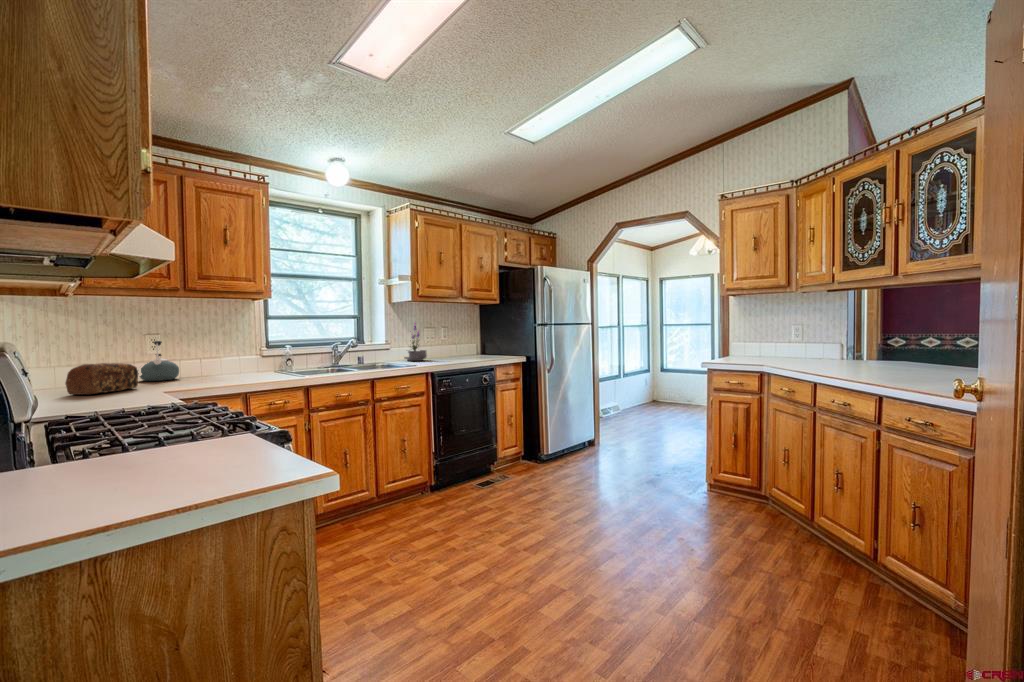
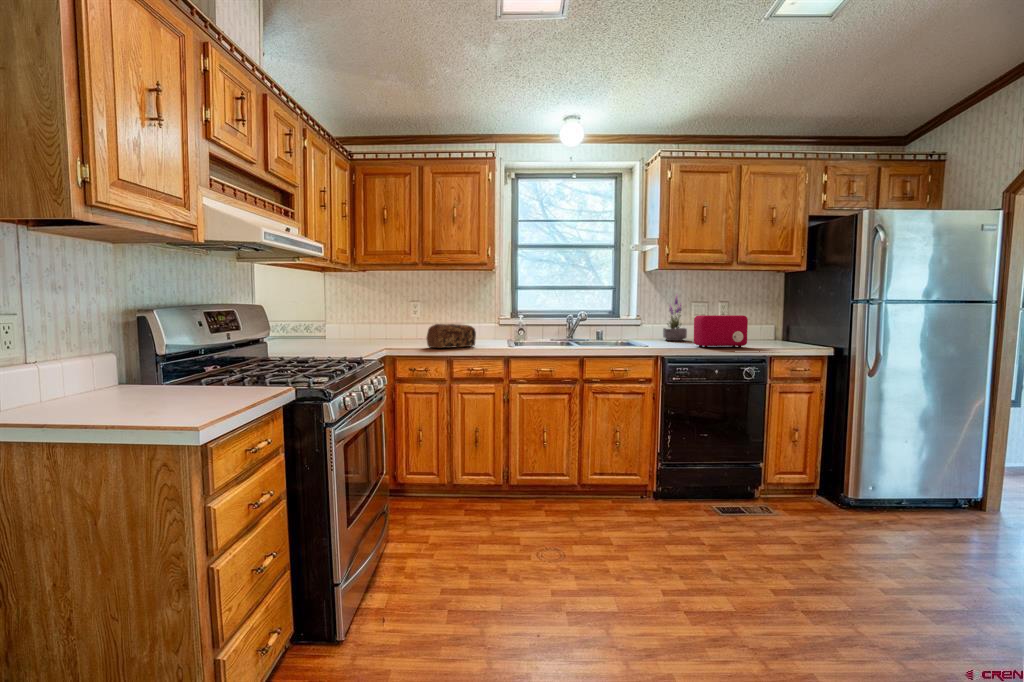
toaster: none [444,338,480,364] -> present [694,315,748,348]
kettle: present [140,341,179,381] -> none [404,307,433,340]
bread loaf: present [65,363,138,395] -> present [427,324,476,348]

